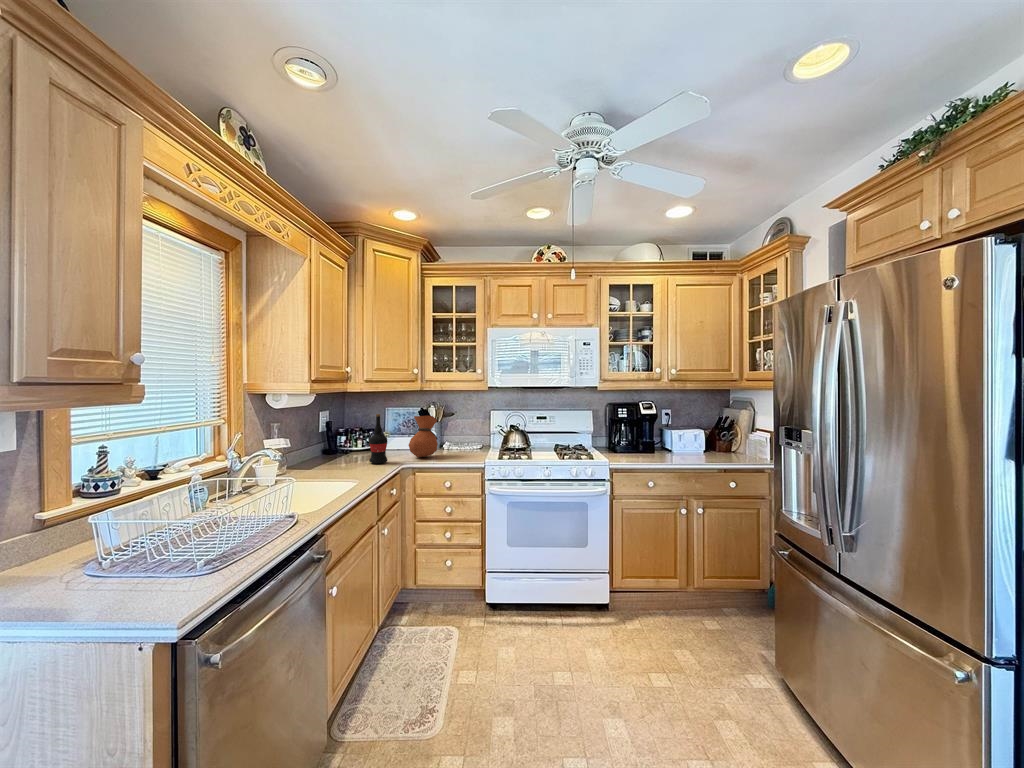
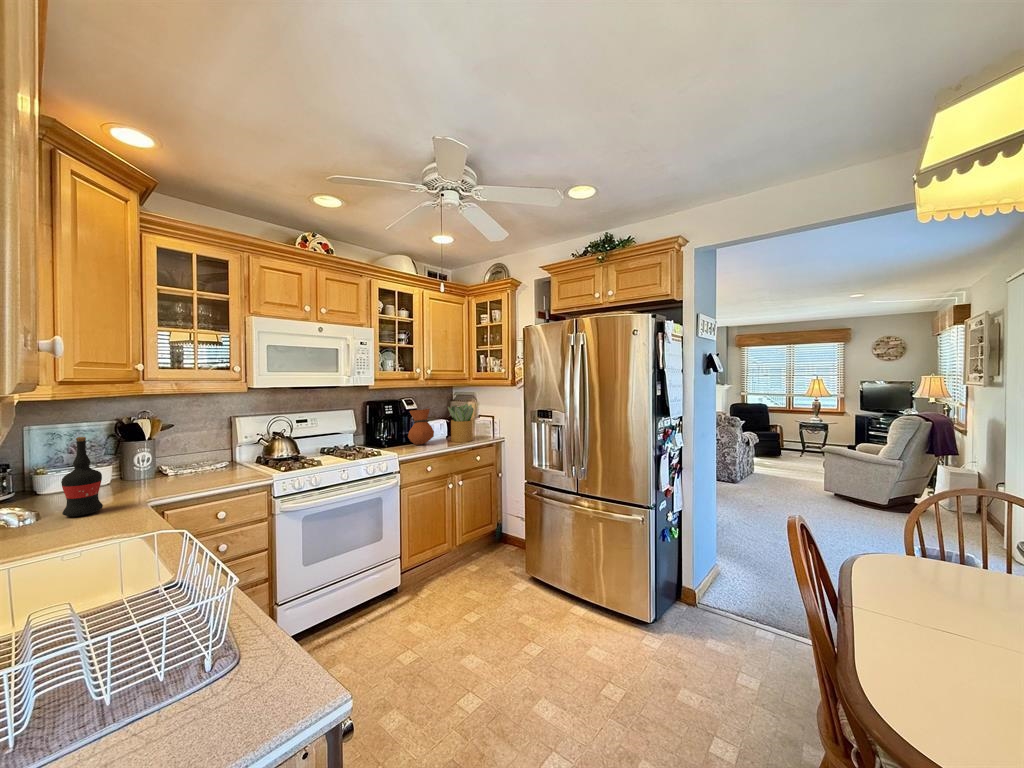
potted plant: none [691,412,728,460] -> present [448,404,473,442]
vase: present [409,416,438,457] -> present [408,409,434,445]

